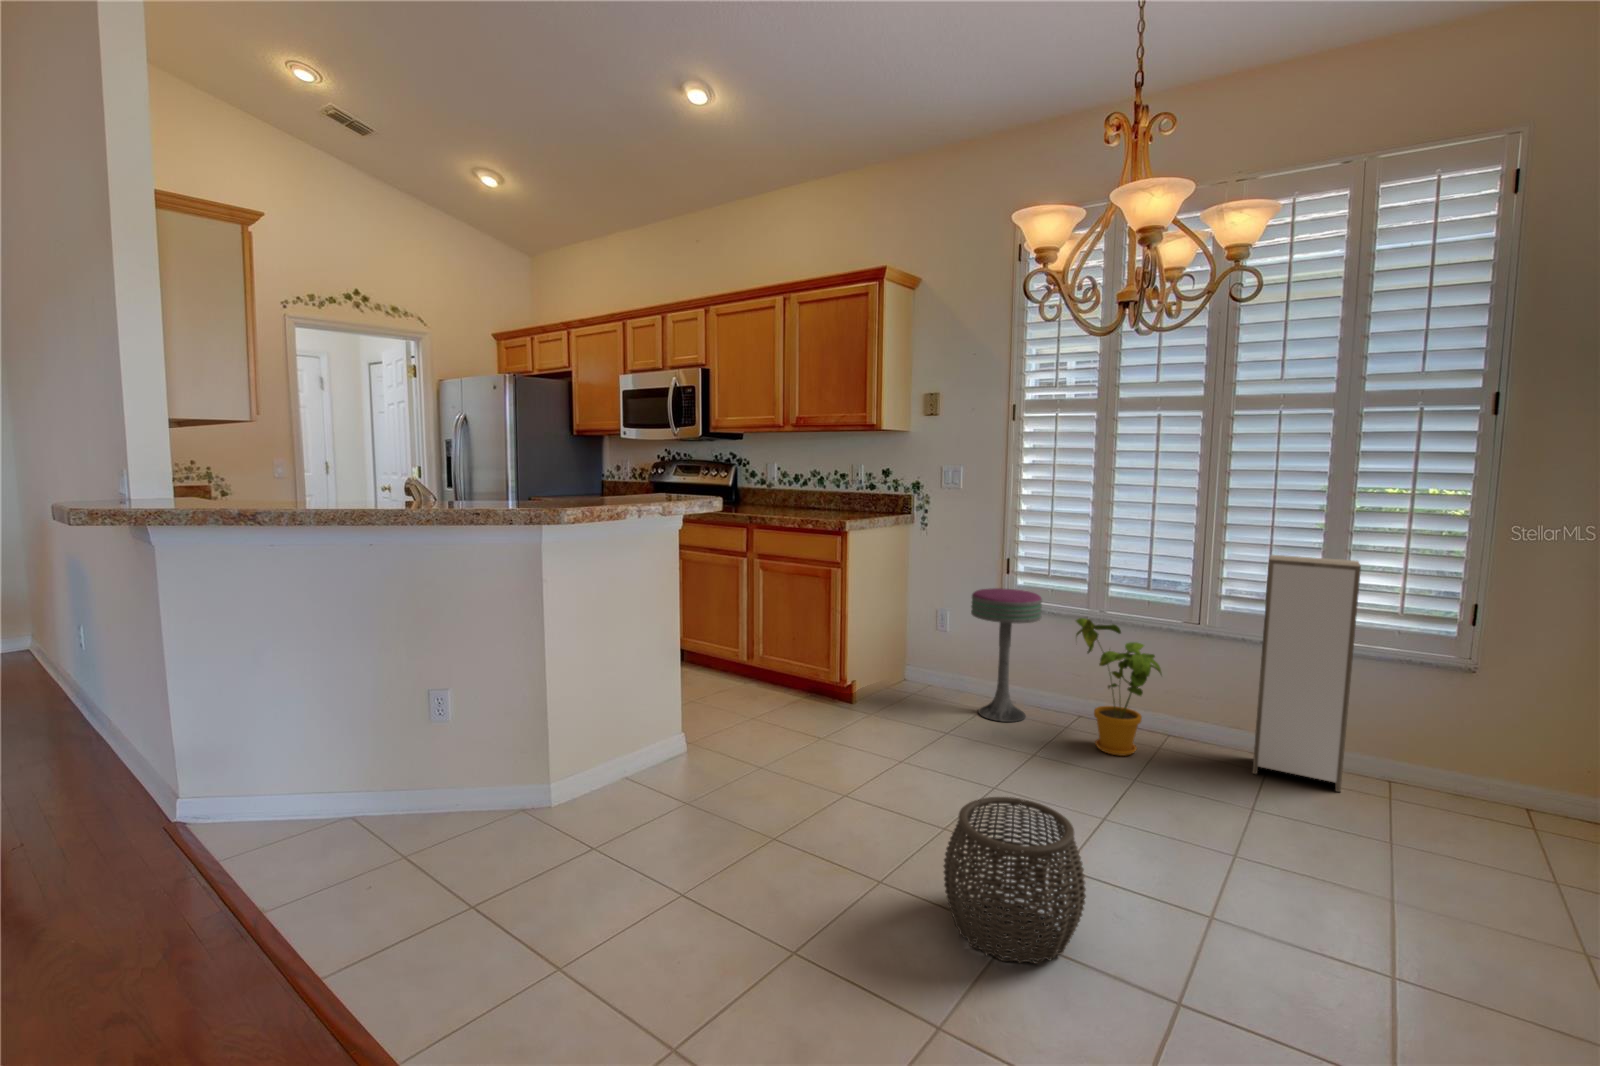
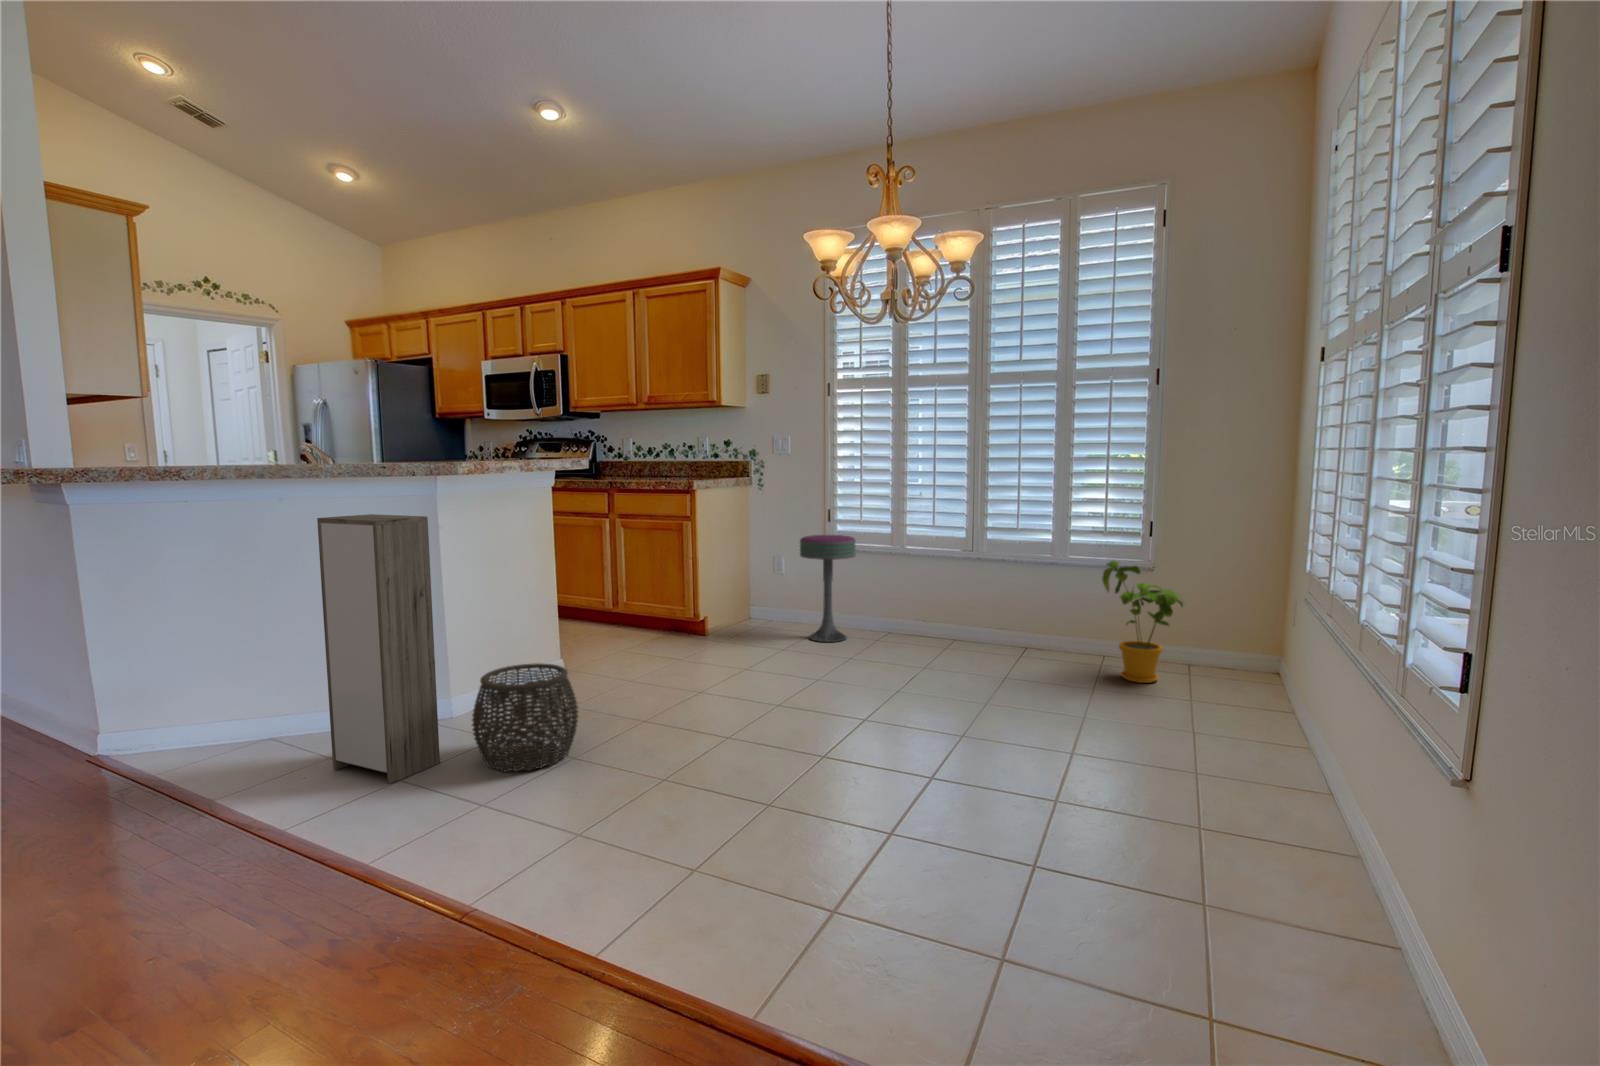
storage cabinet: present [1252,555,1361,792] -> present [317,514,440,784]
house plant: present [1076,618,1162,756] -> present [1102,561,1183,683]
woven basket: present [944,797,1086,964] -> present [472,663,578,772]

